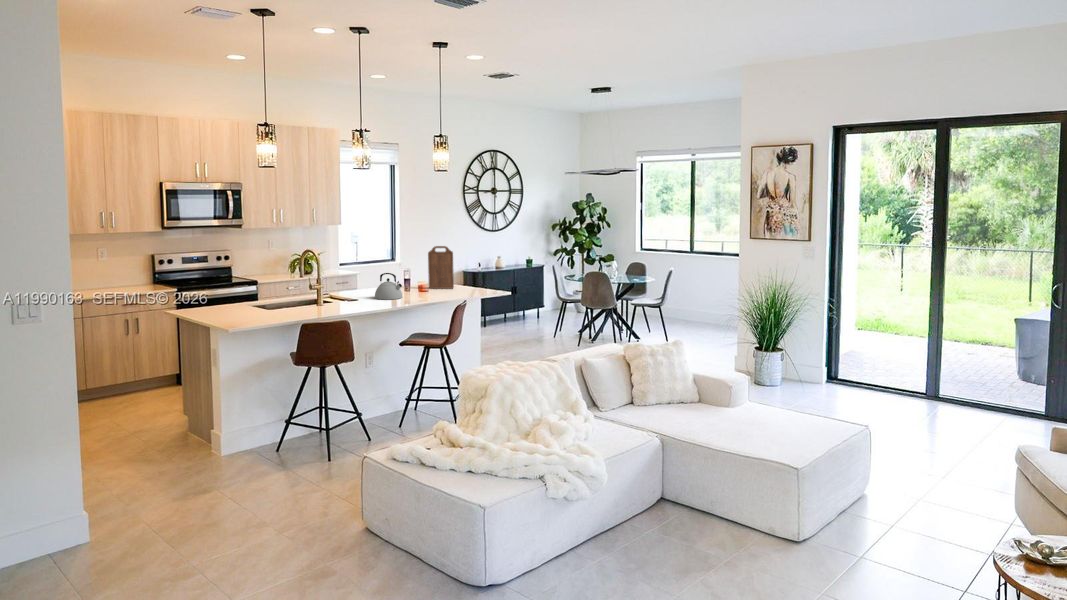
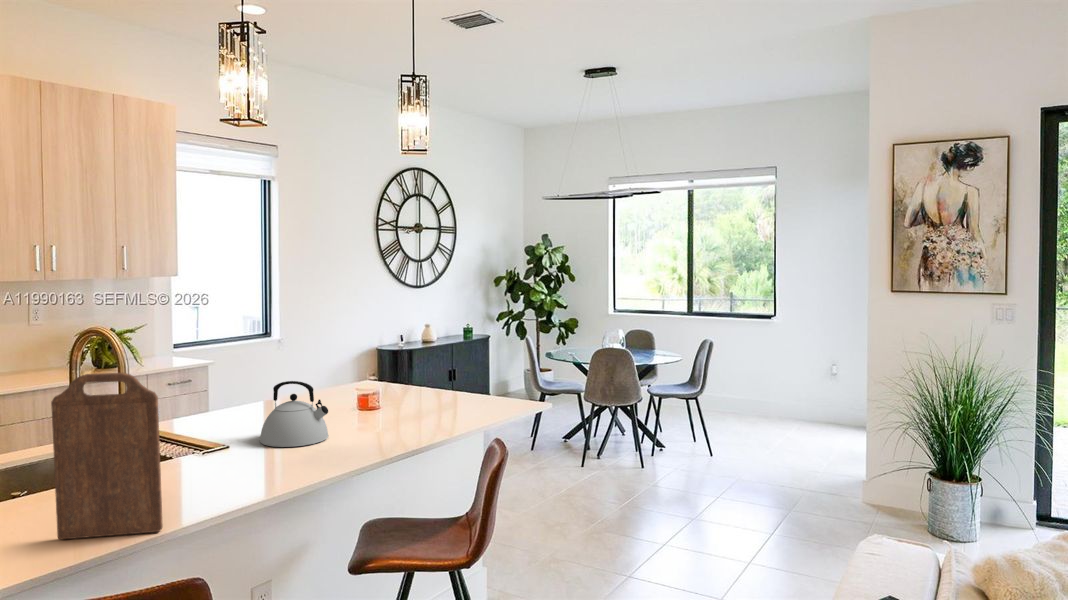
cutting board: present [428,246,454,289] -> present [51,373,163,539]

